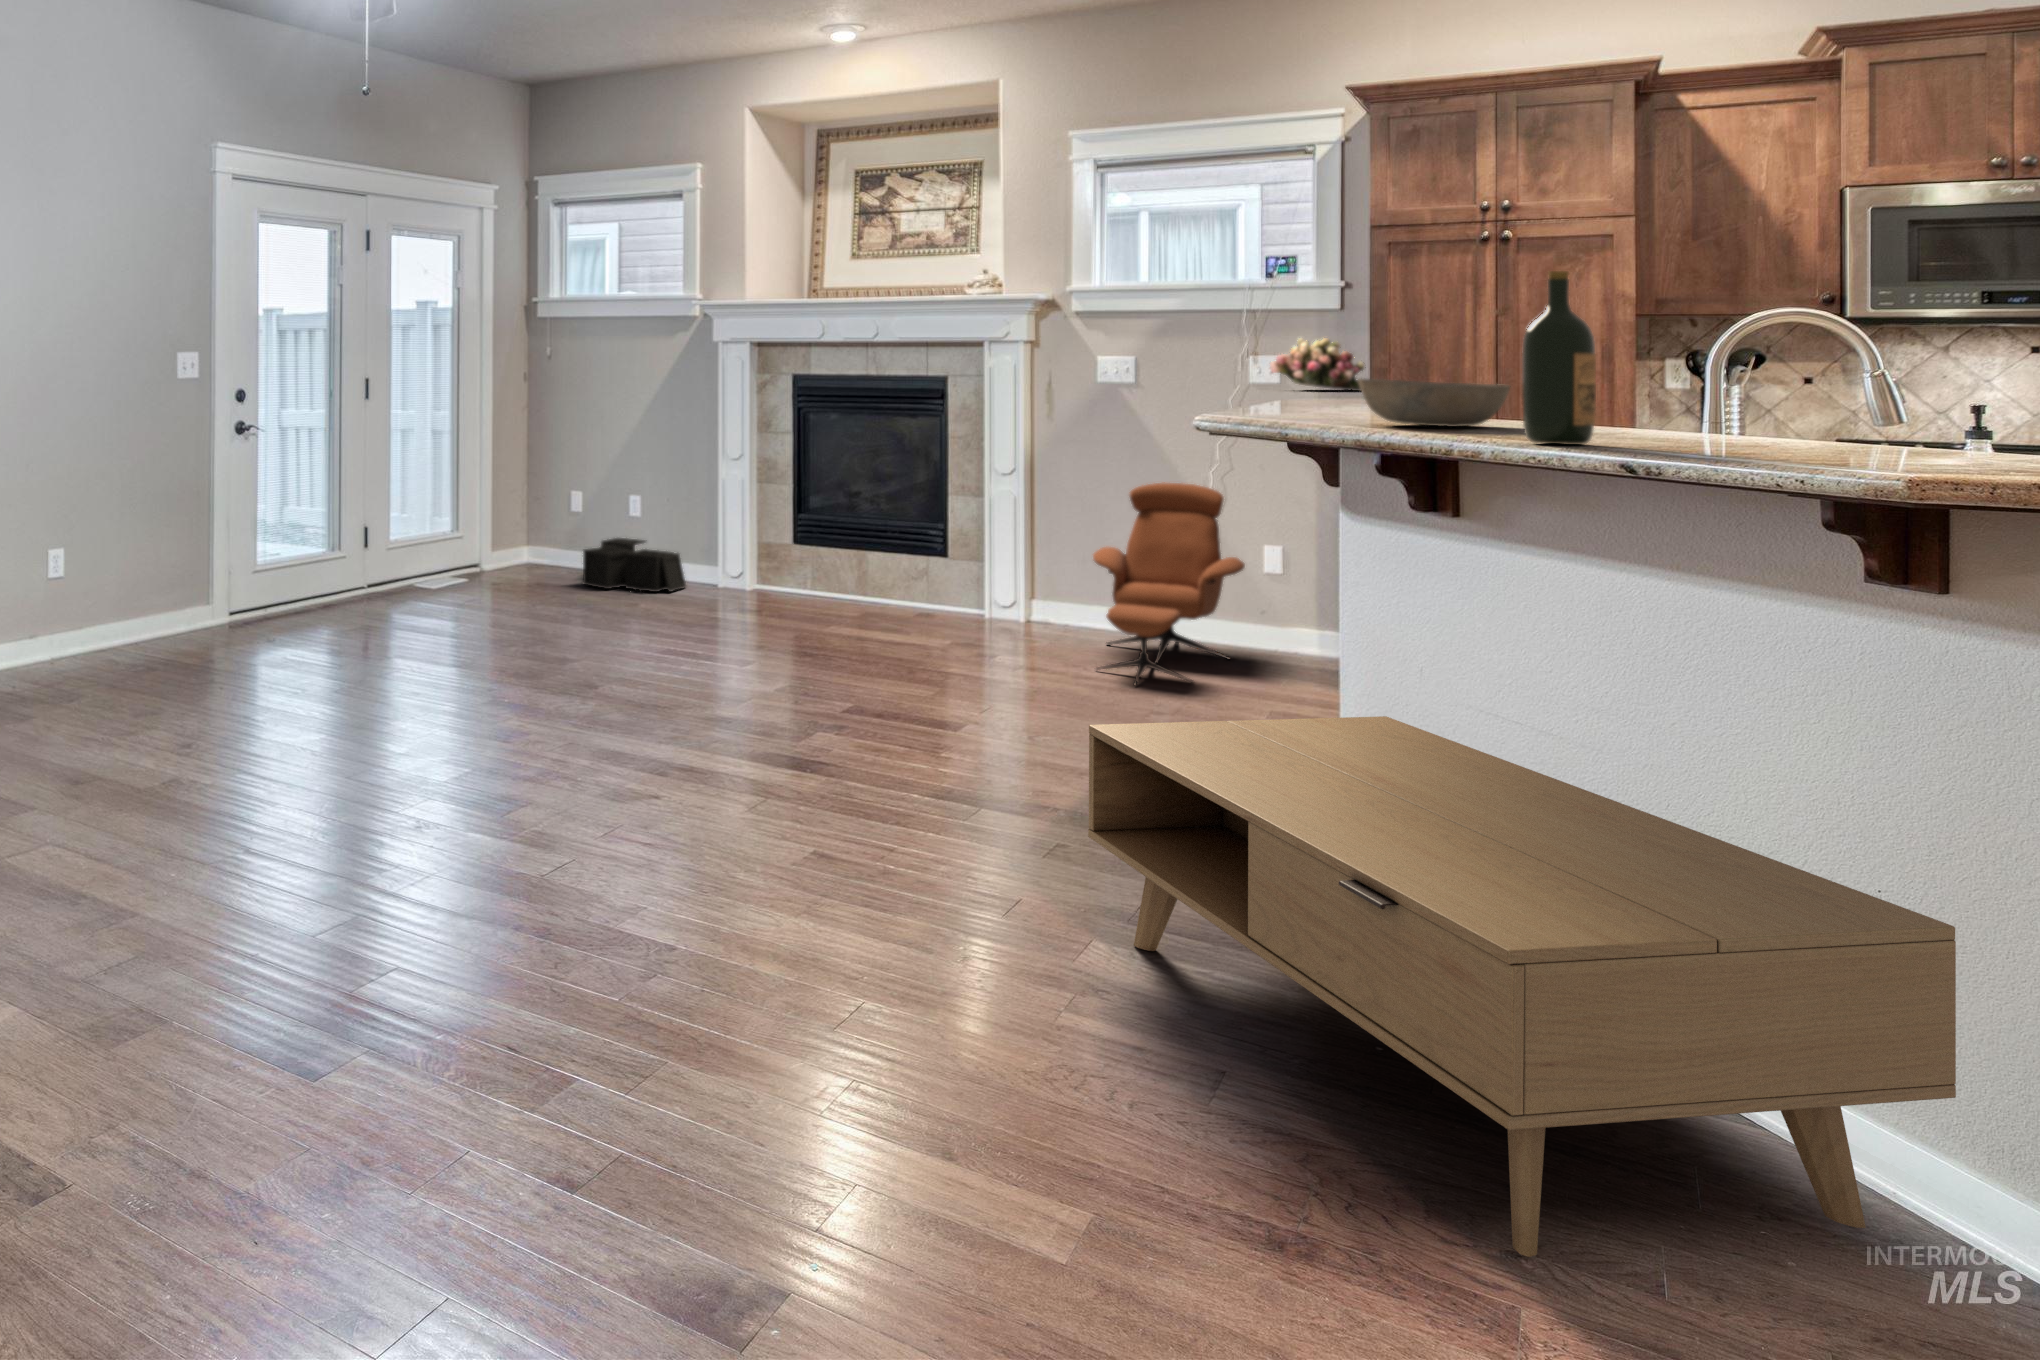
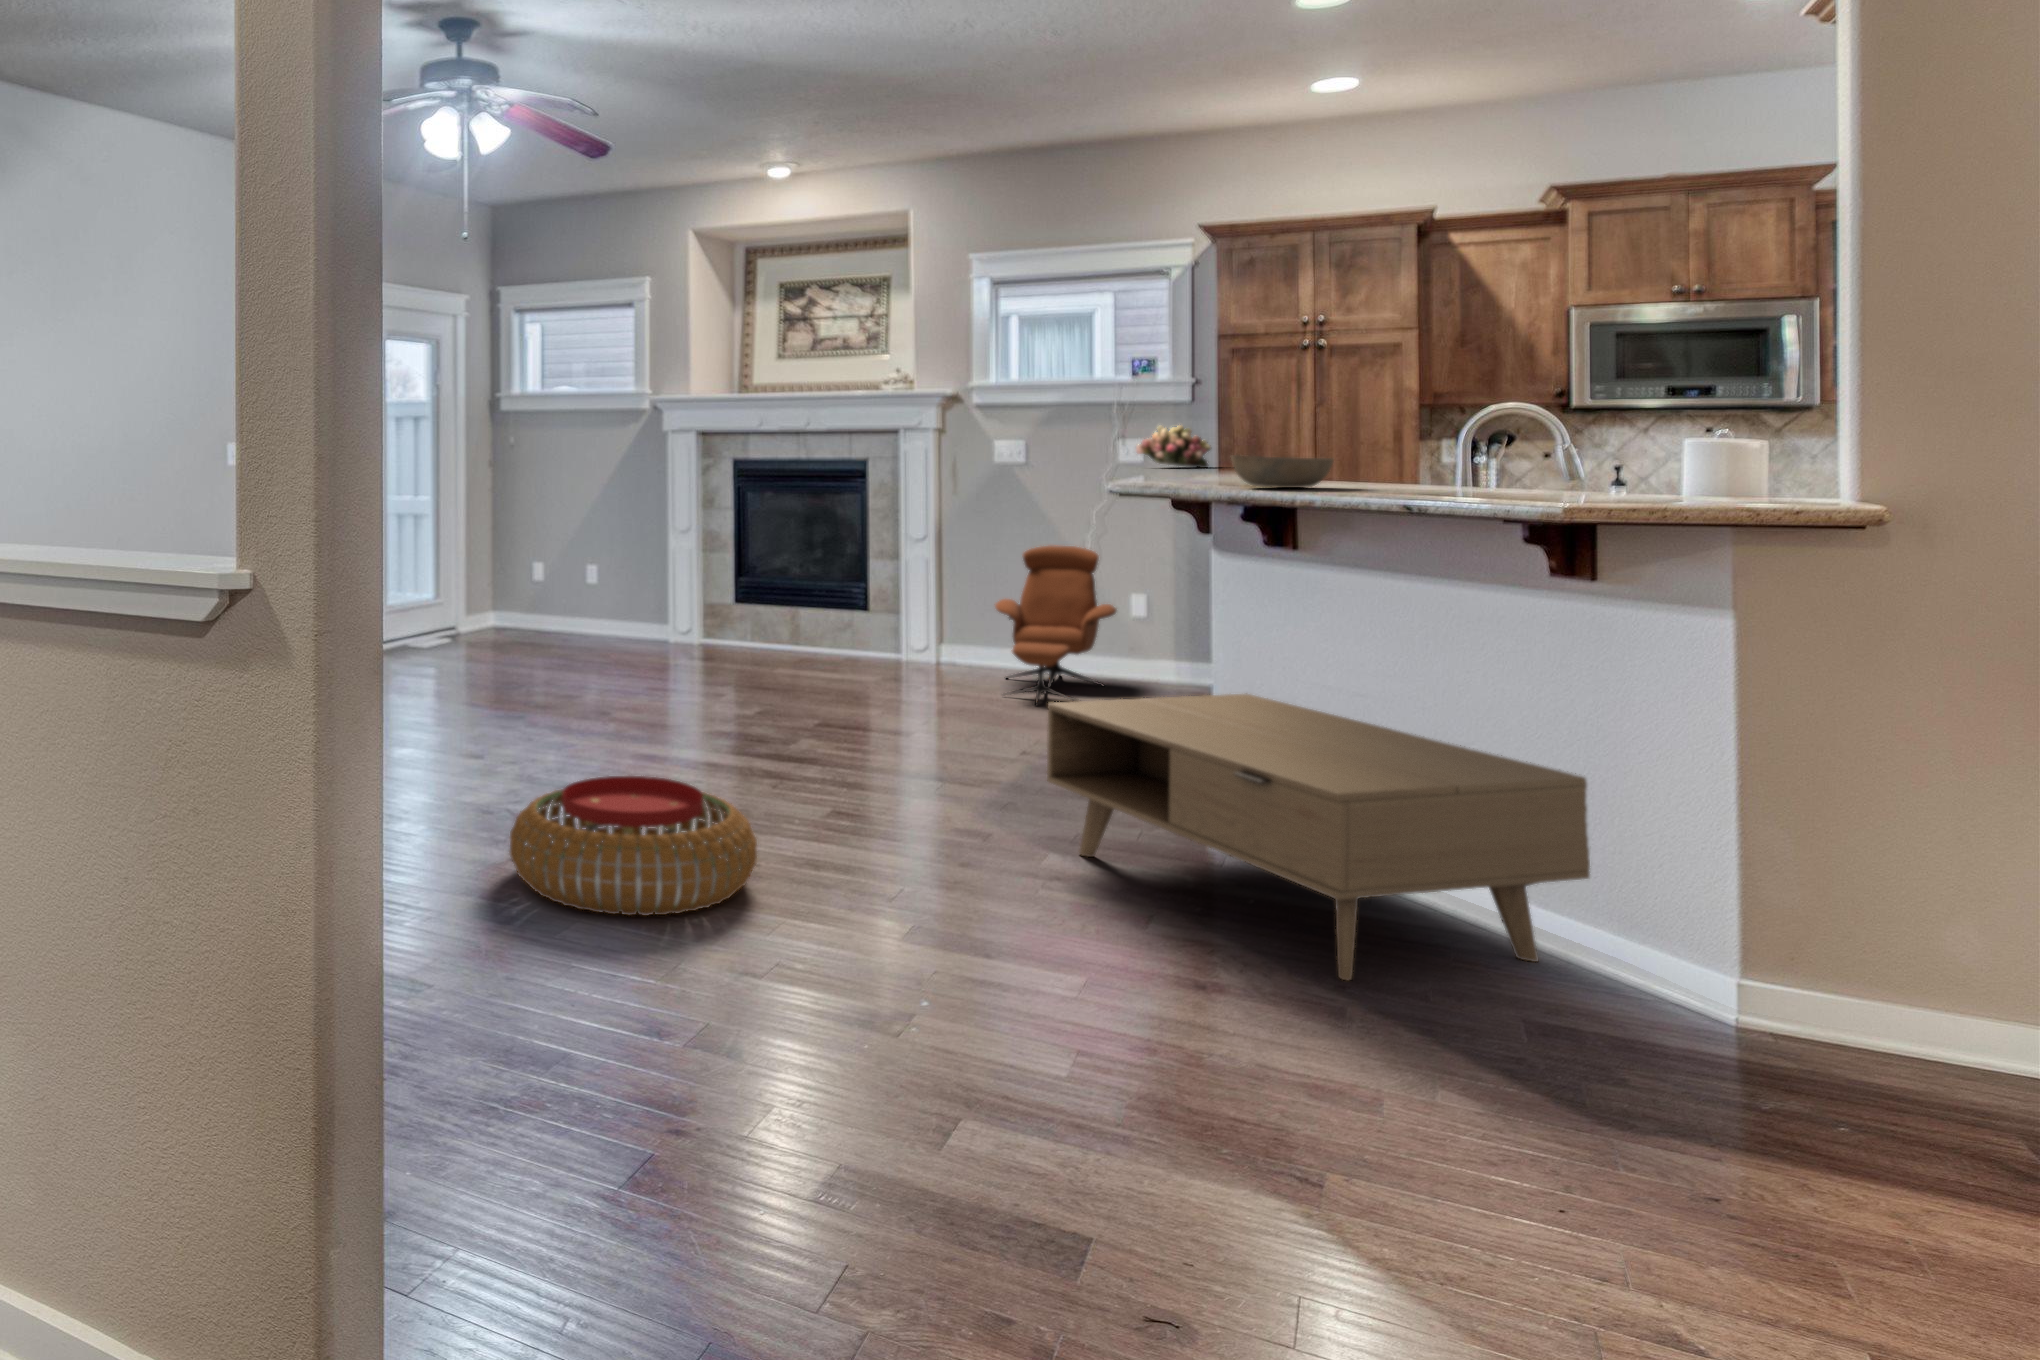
wine bottle: present [1522,271,1596,445] -> none [1346,381,1392,495]
storage bin: present [583,538,686,592] -> none [551,605,641,650]
pouf: none [304,808,651,1038] -> present [509,776,757,916]

